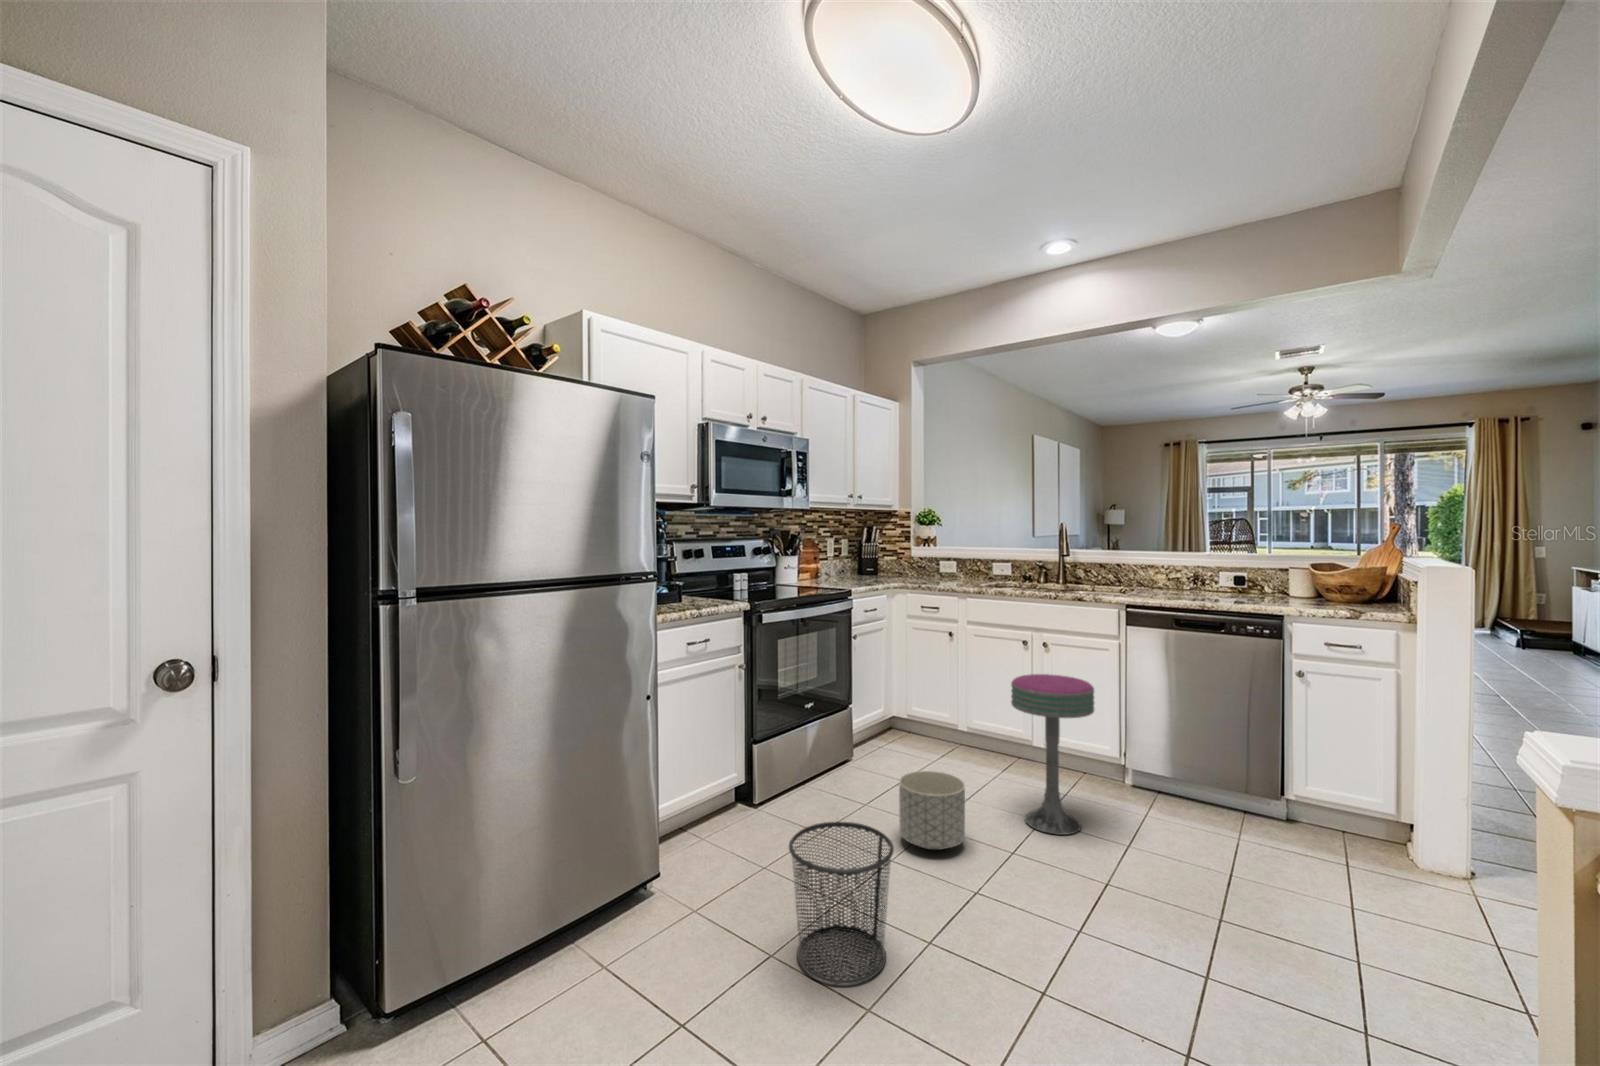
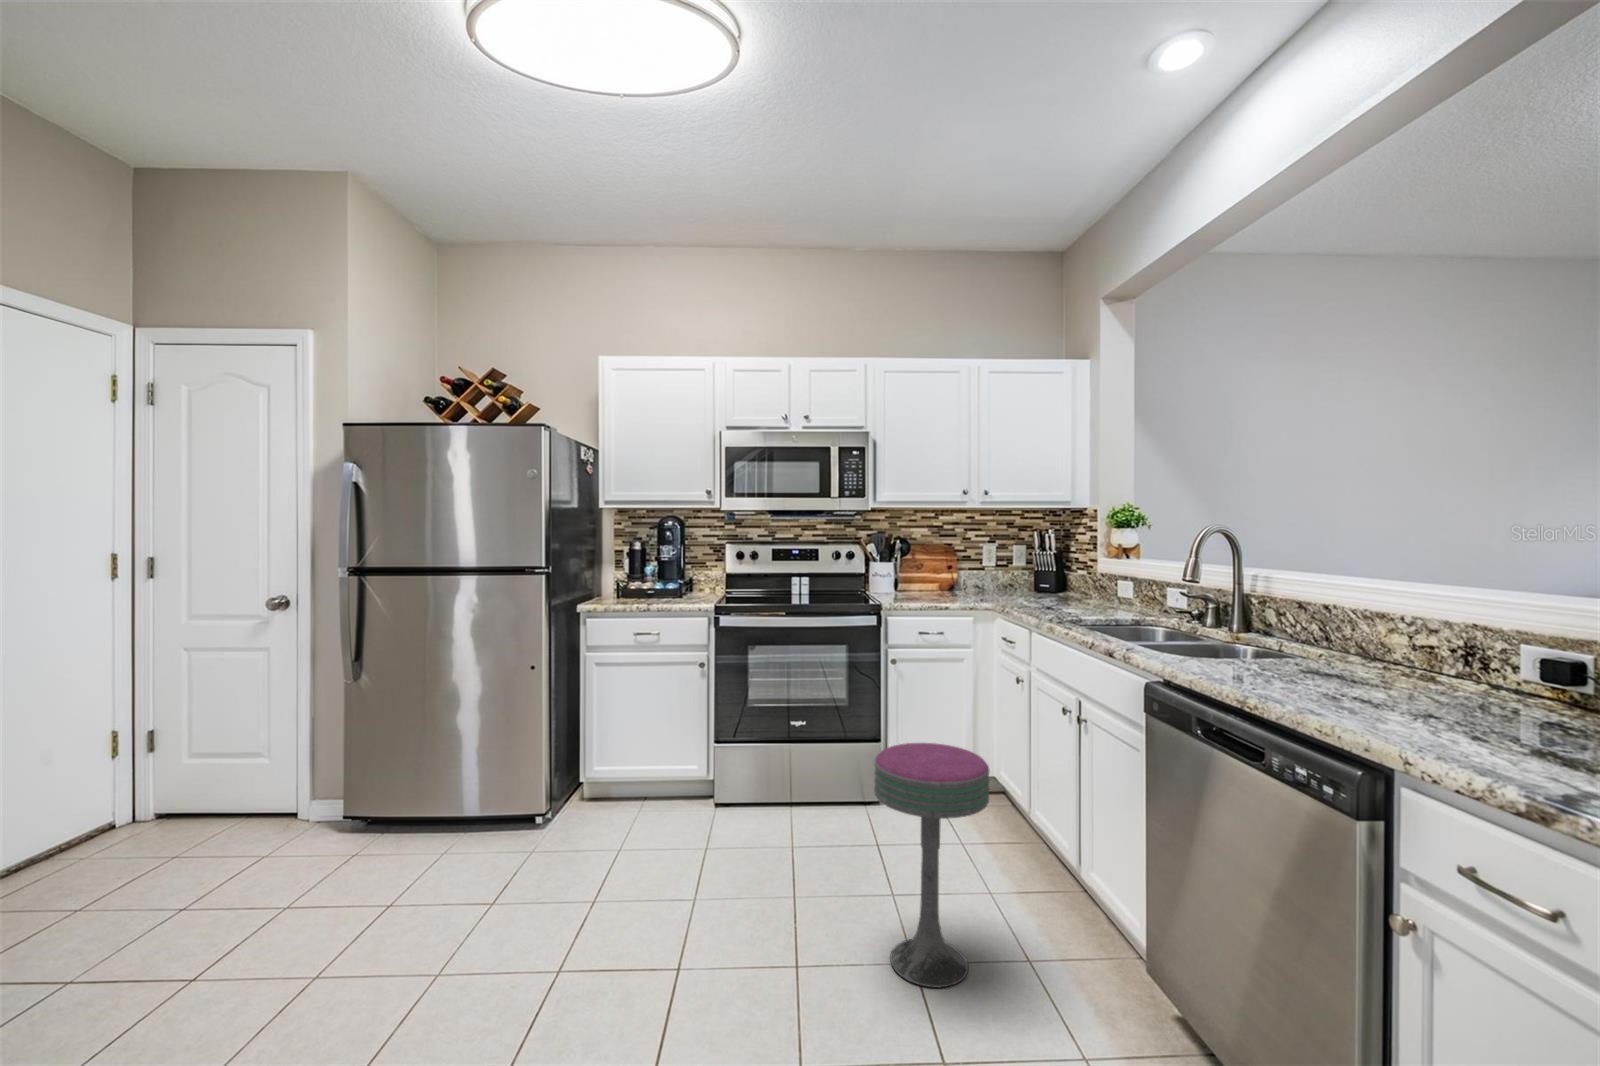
planter: present [899,771,965,850] -> none [728,820,805,918]
waste bin: present [789,821,894,984] -> none [463,811,570,960]

